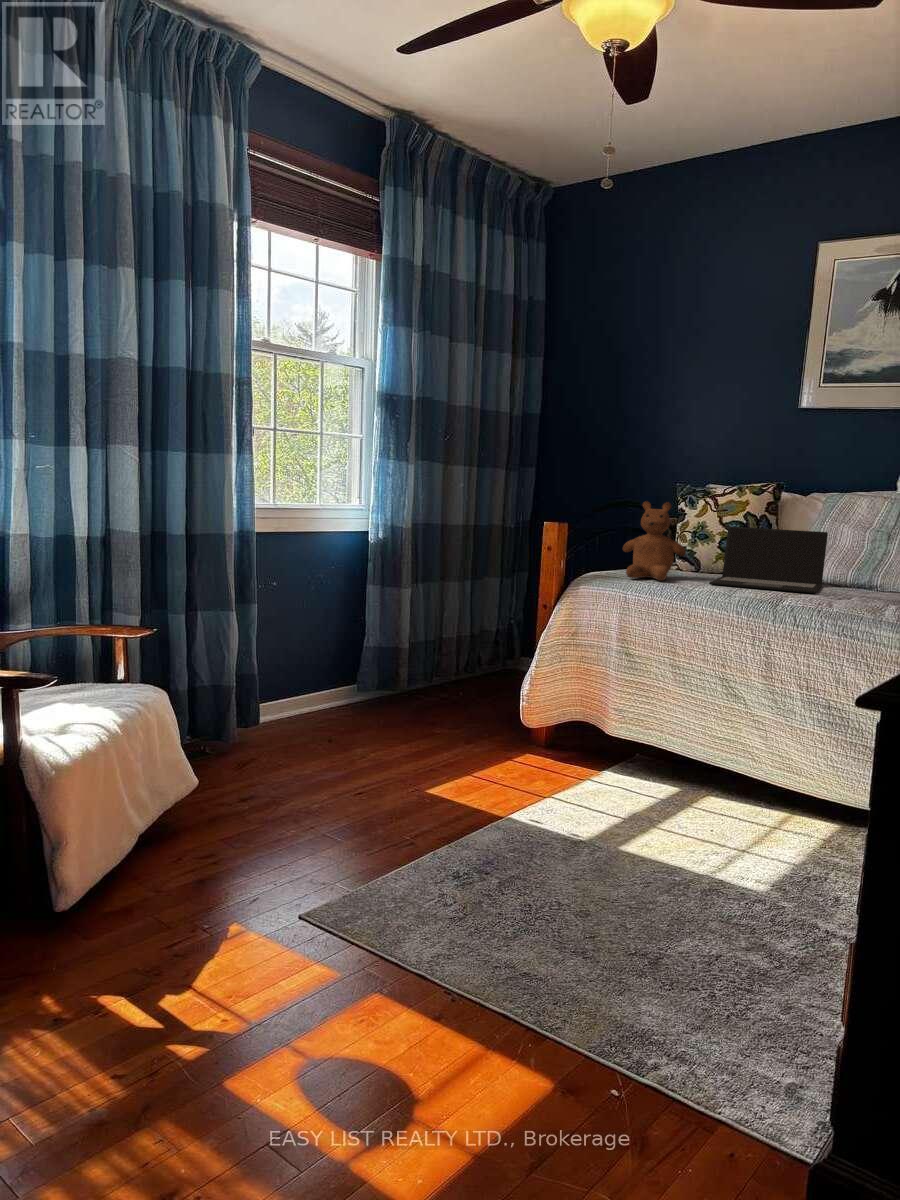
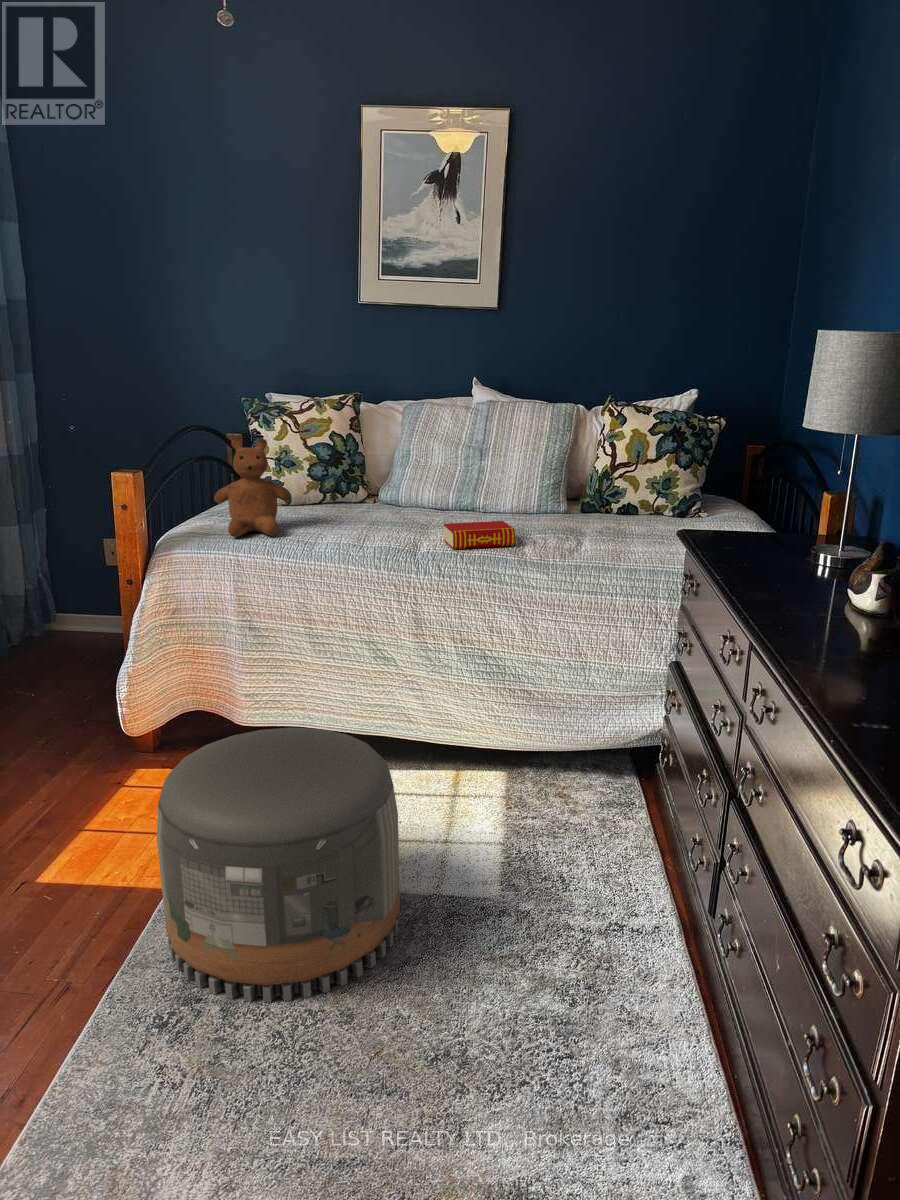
laptop: present [709,527,828,593] -> none [326,454,440,532]
book: none [810,584,877,609] -> present [444,521,515,549]
pouf: none [485,706,683,909] -> present [157,728,400,1002]

